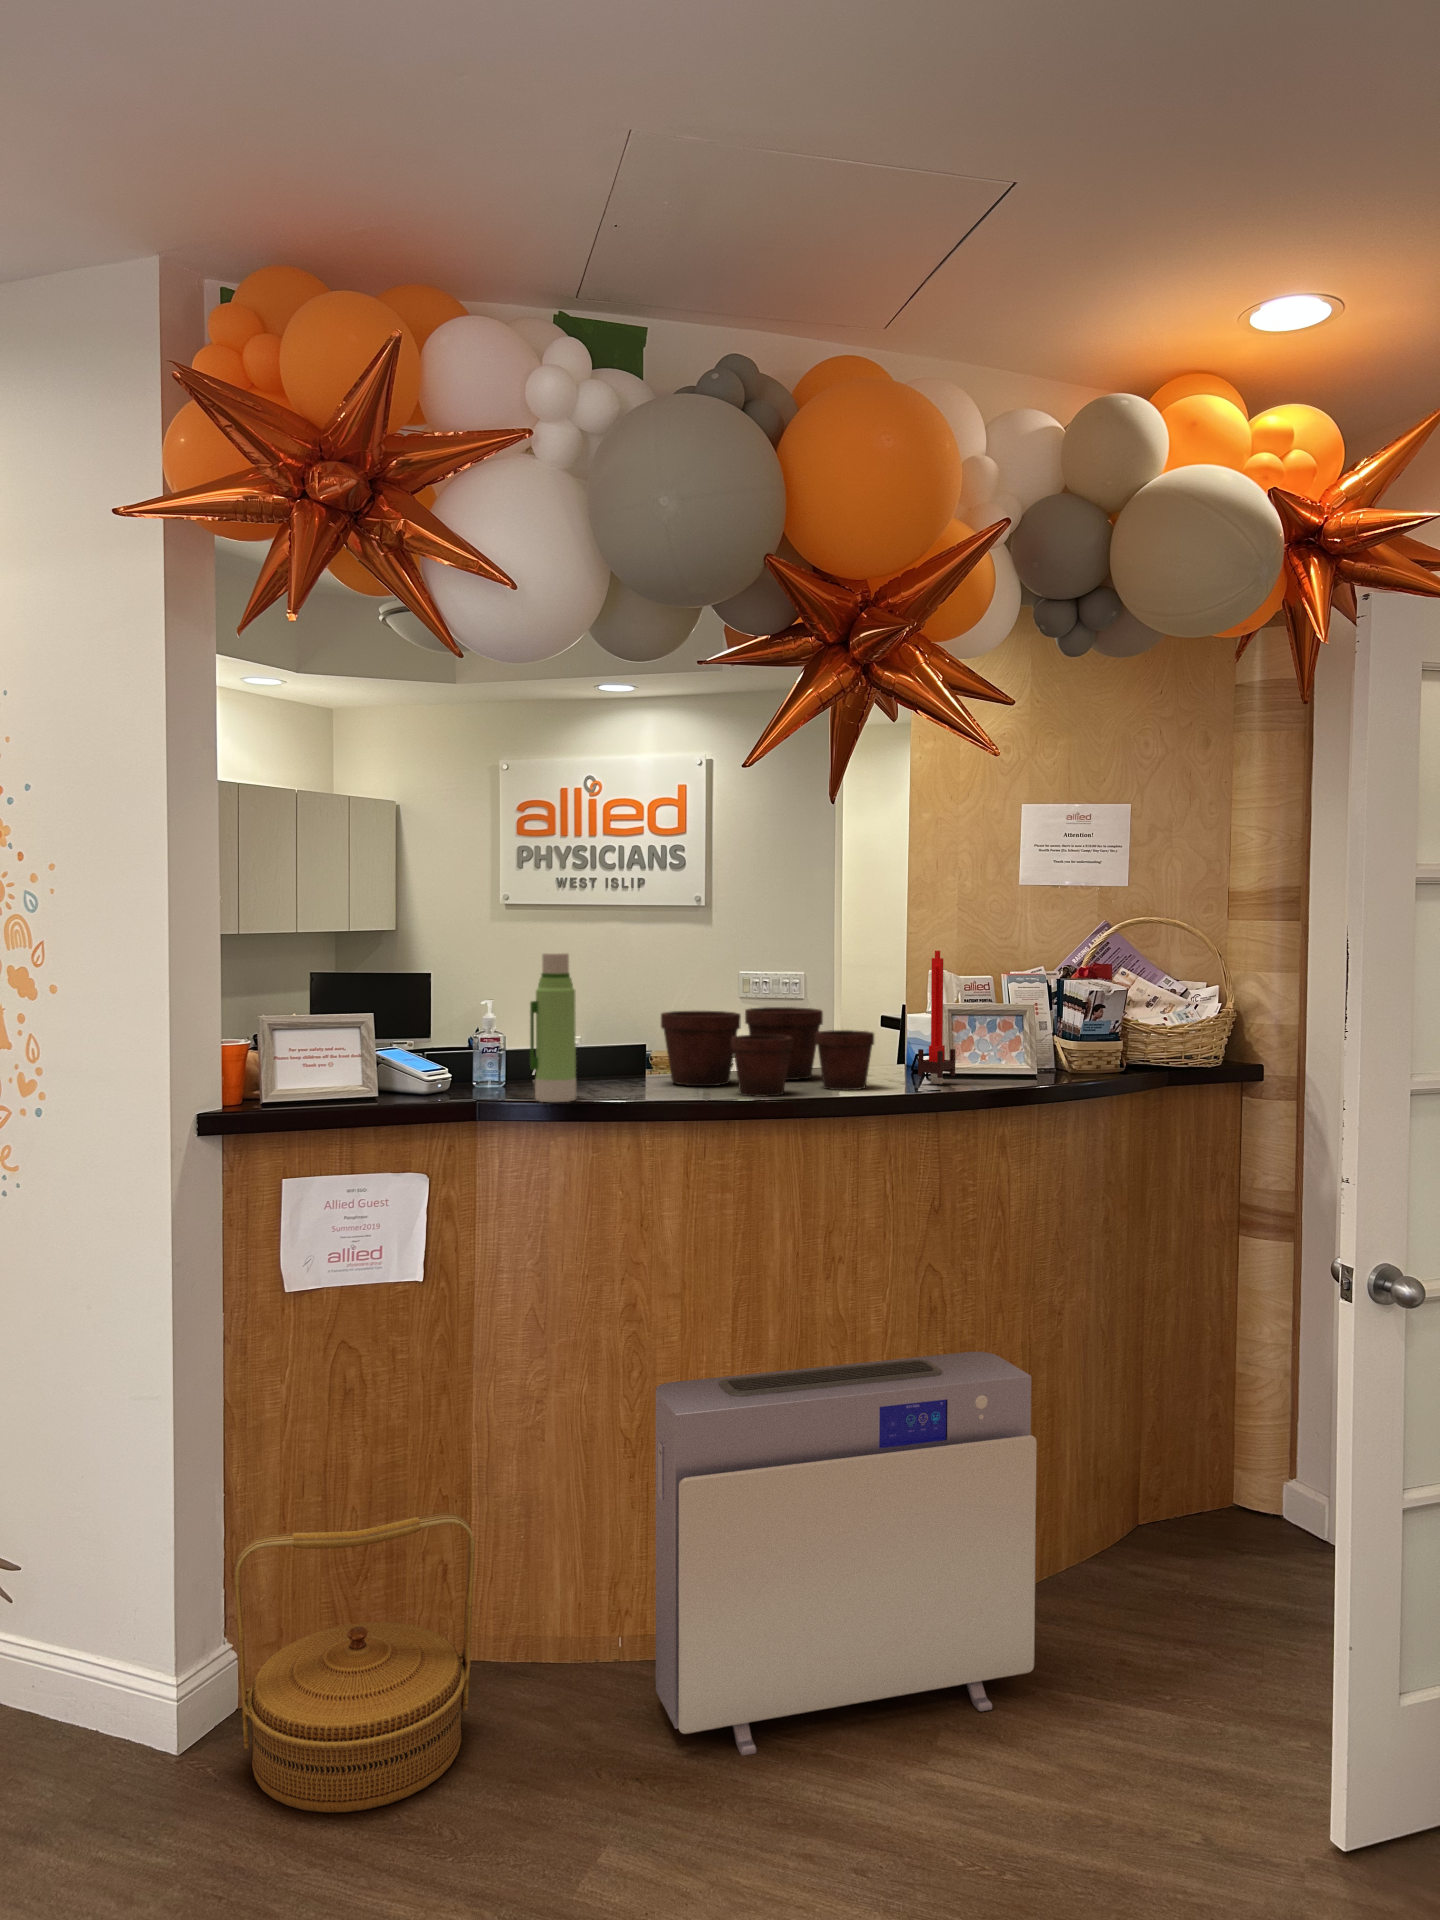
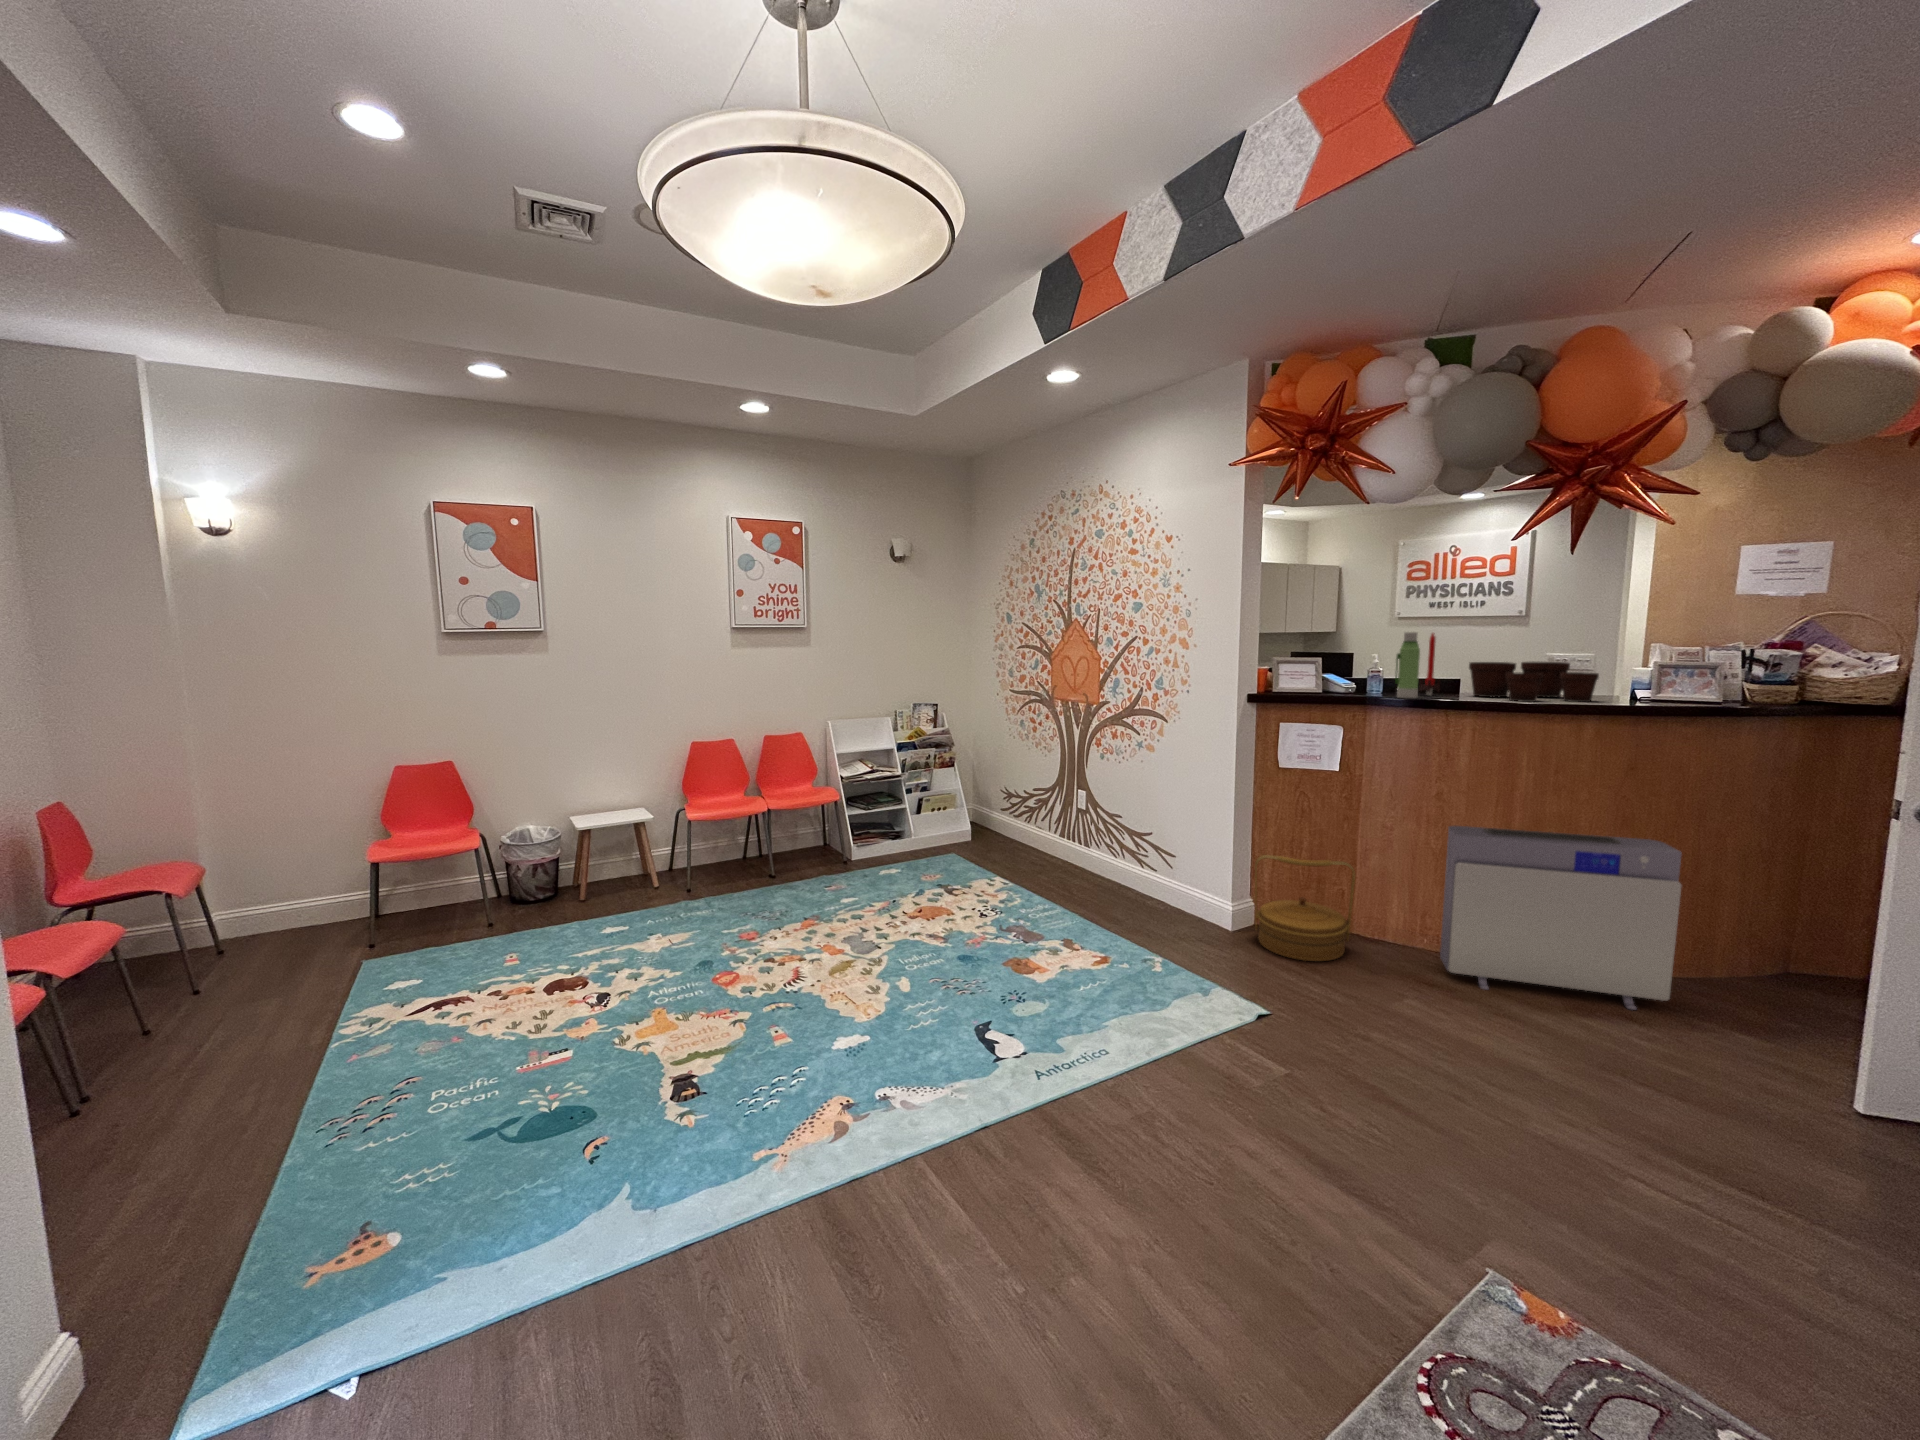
candle: present [918,951,955,1084] -> present [1419,633,1440,696]

